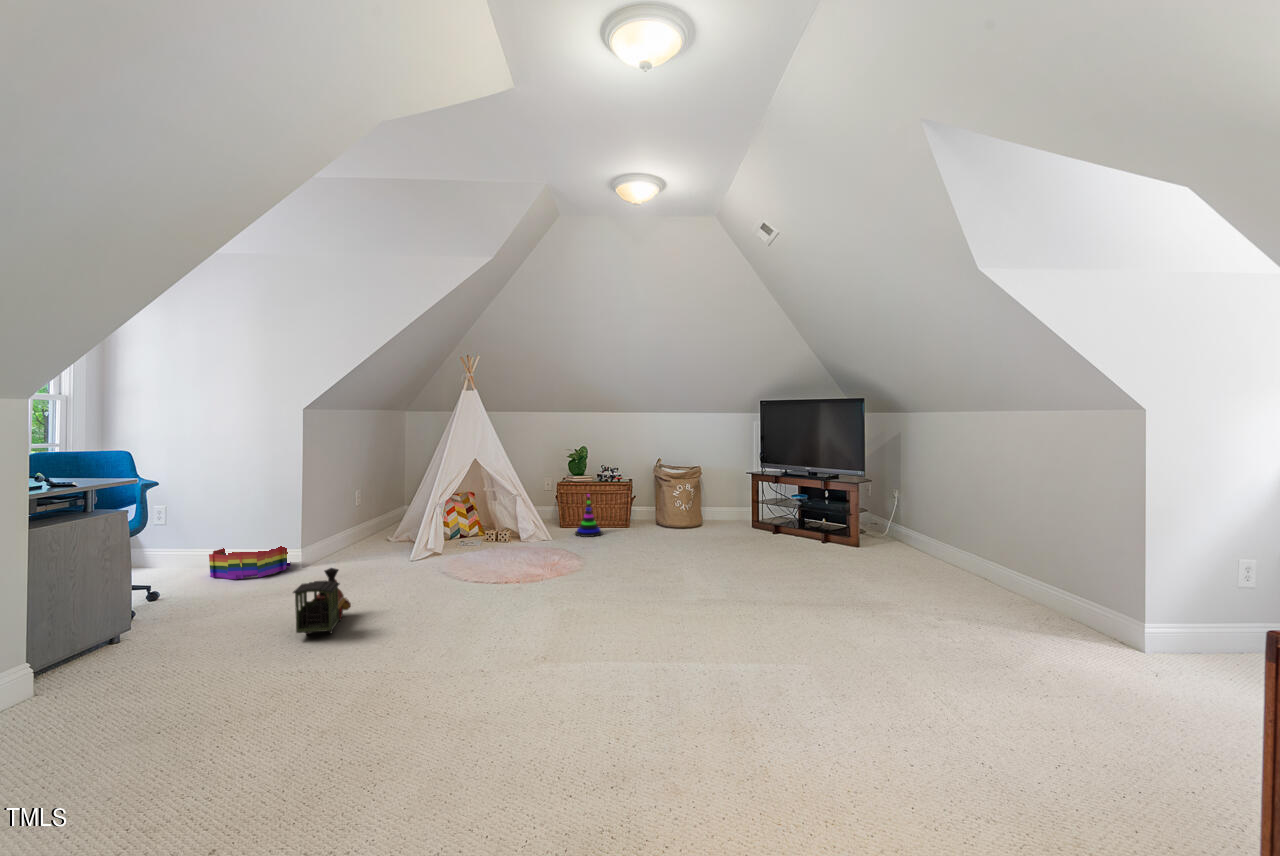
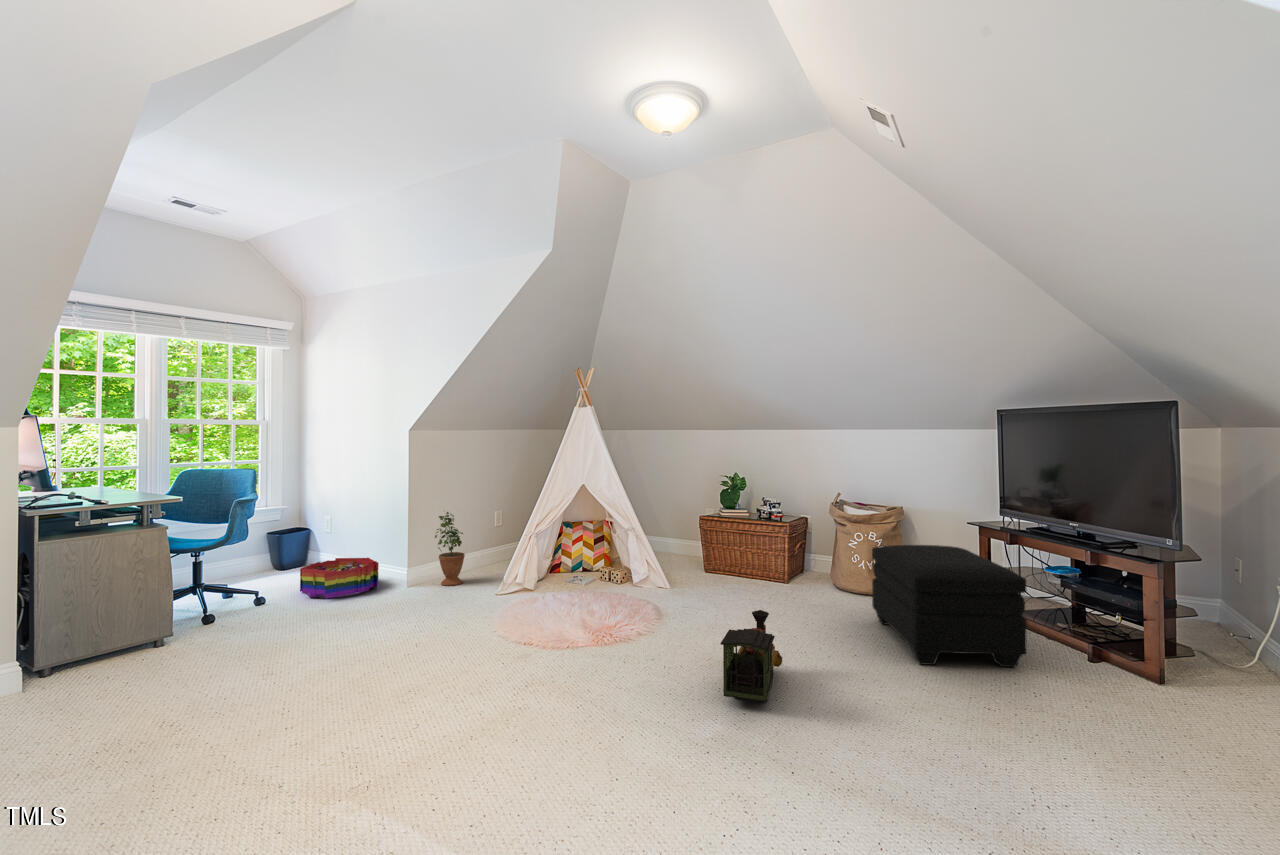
ottoman: none [701,487,799,555] -> present [872,545,1027,667]
potted plant: none [336,490,366,558] -> present [435,512,465,586]
stacking toy: present [575,494,603,537] -> none [712,535,747,591]
toy train: present [293,568,351,635] -> present [720,610,782,702]

